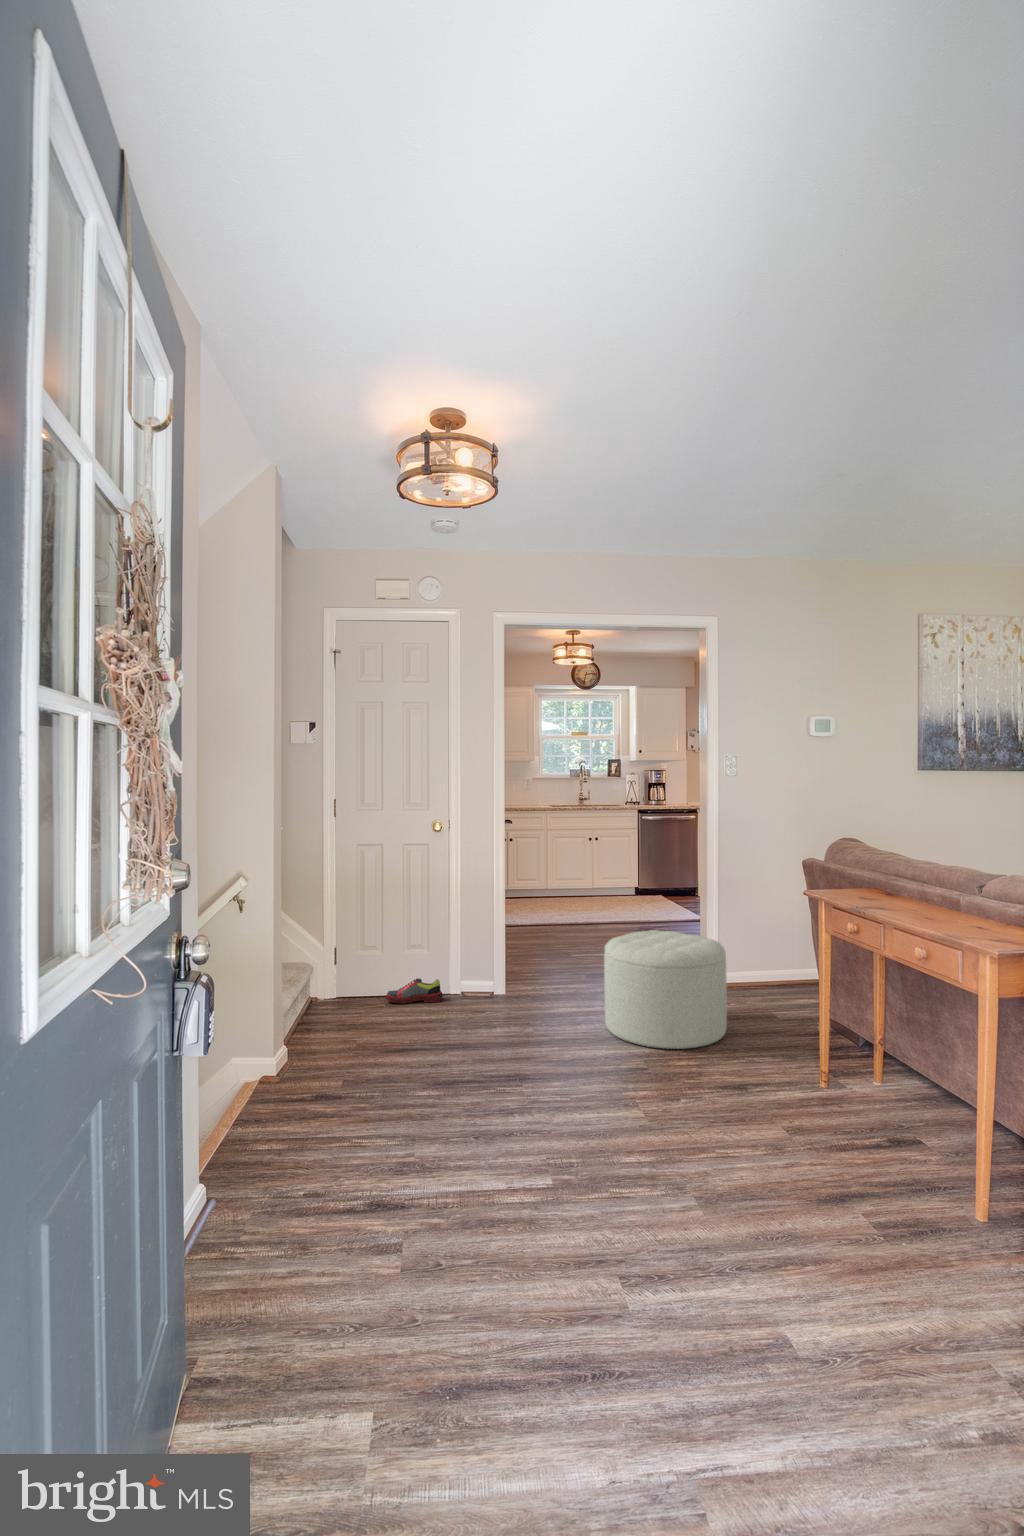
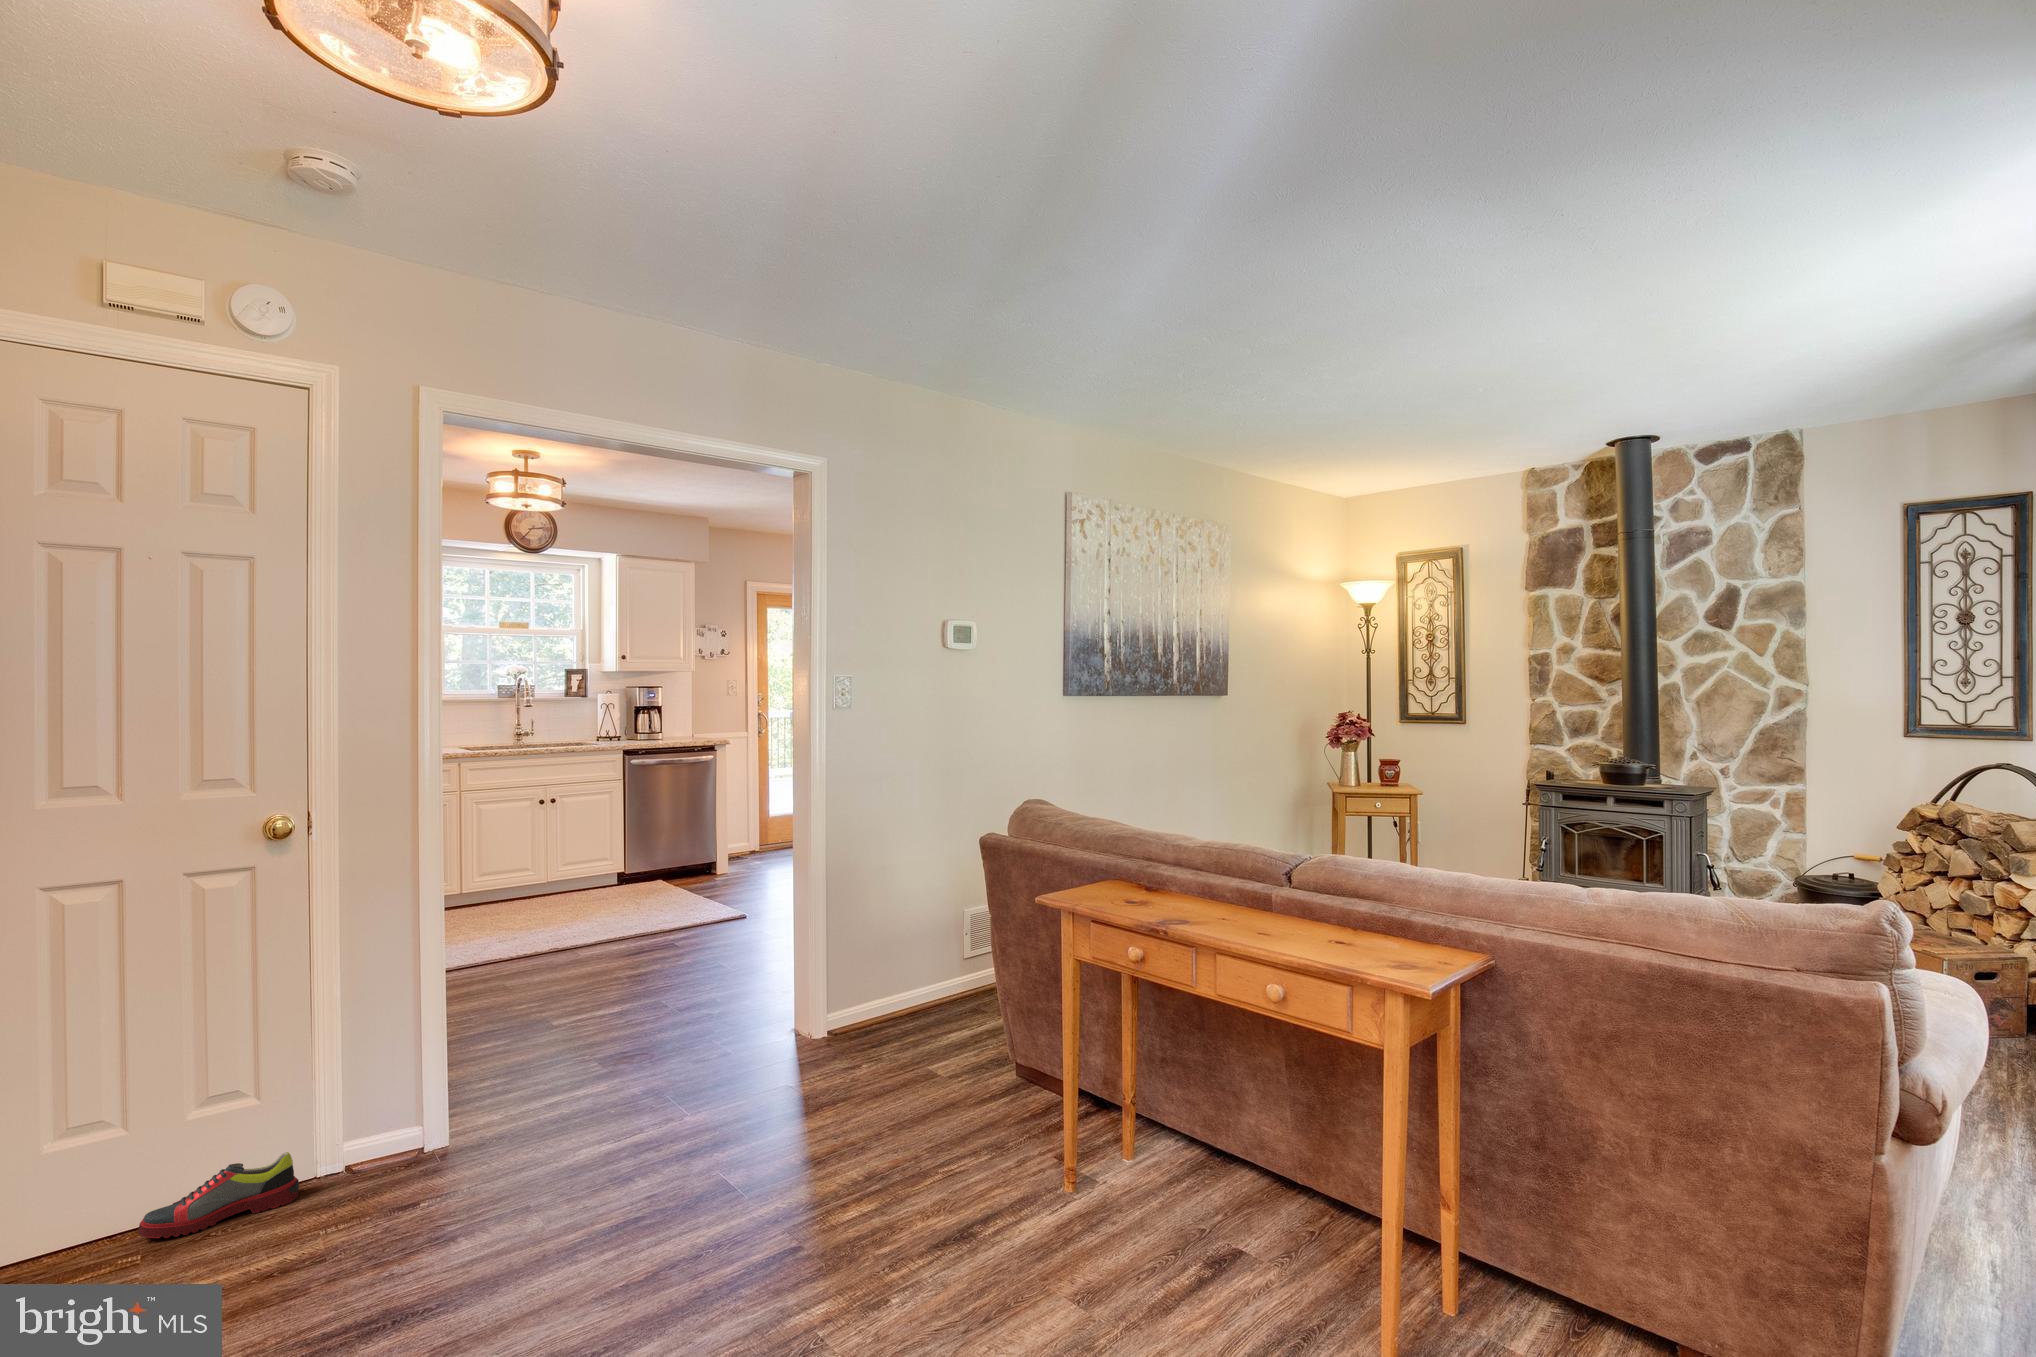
ottoman: present [604,930,727,1050] -> none [683,974,891,1195]

